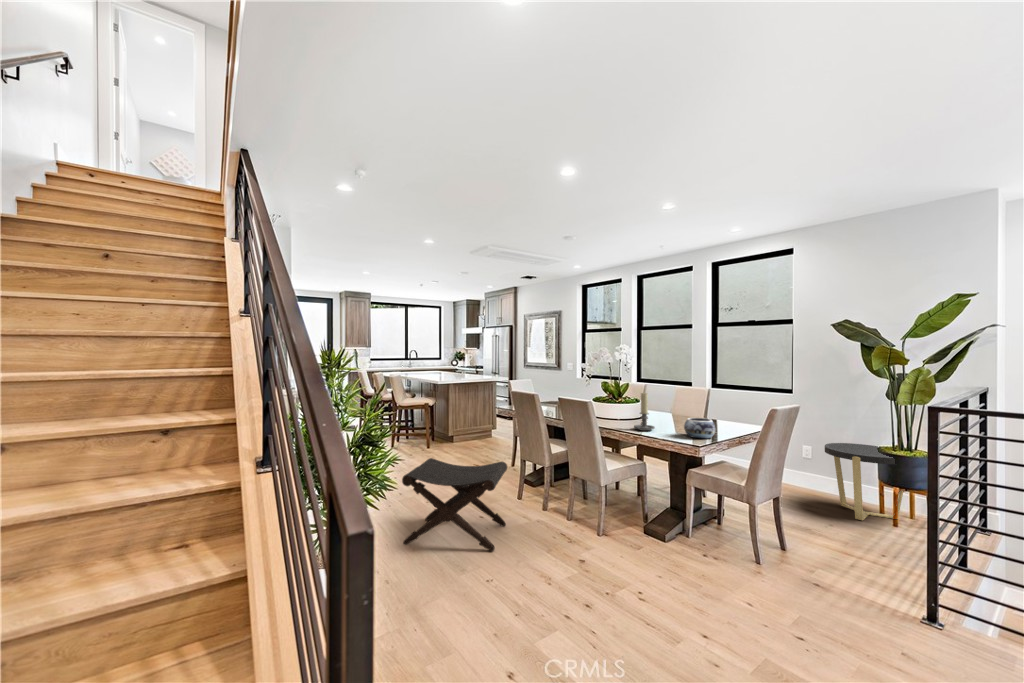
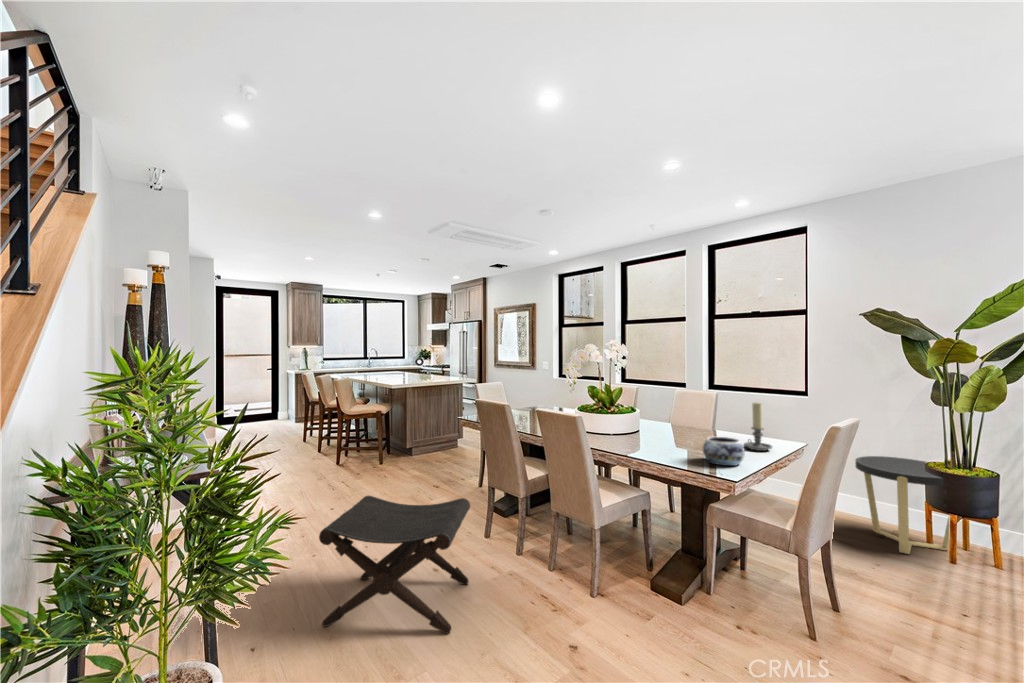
candle holder: present [634,393,655,431] -> present [744,402,772,451]

